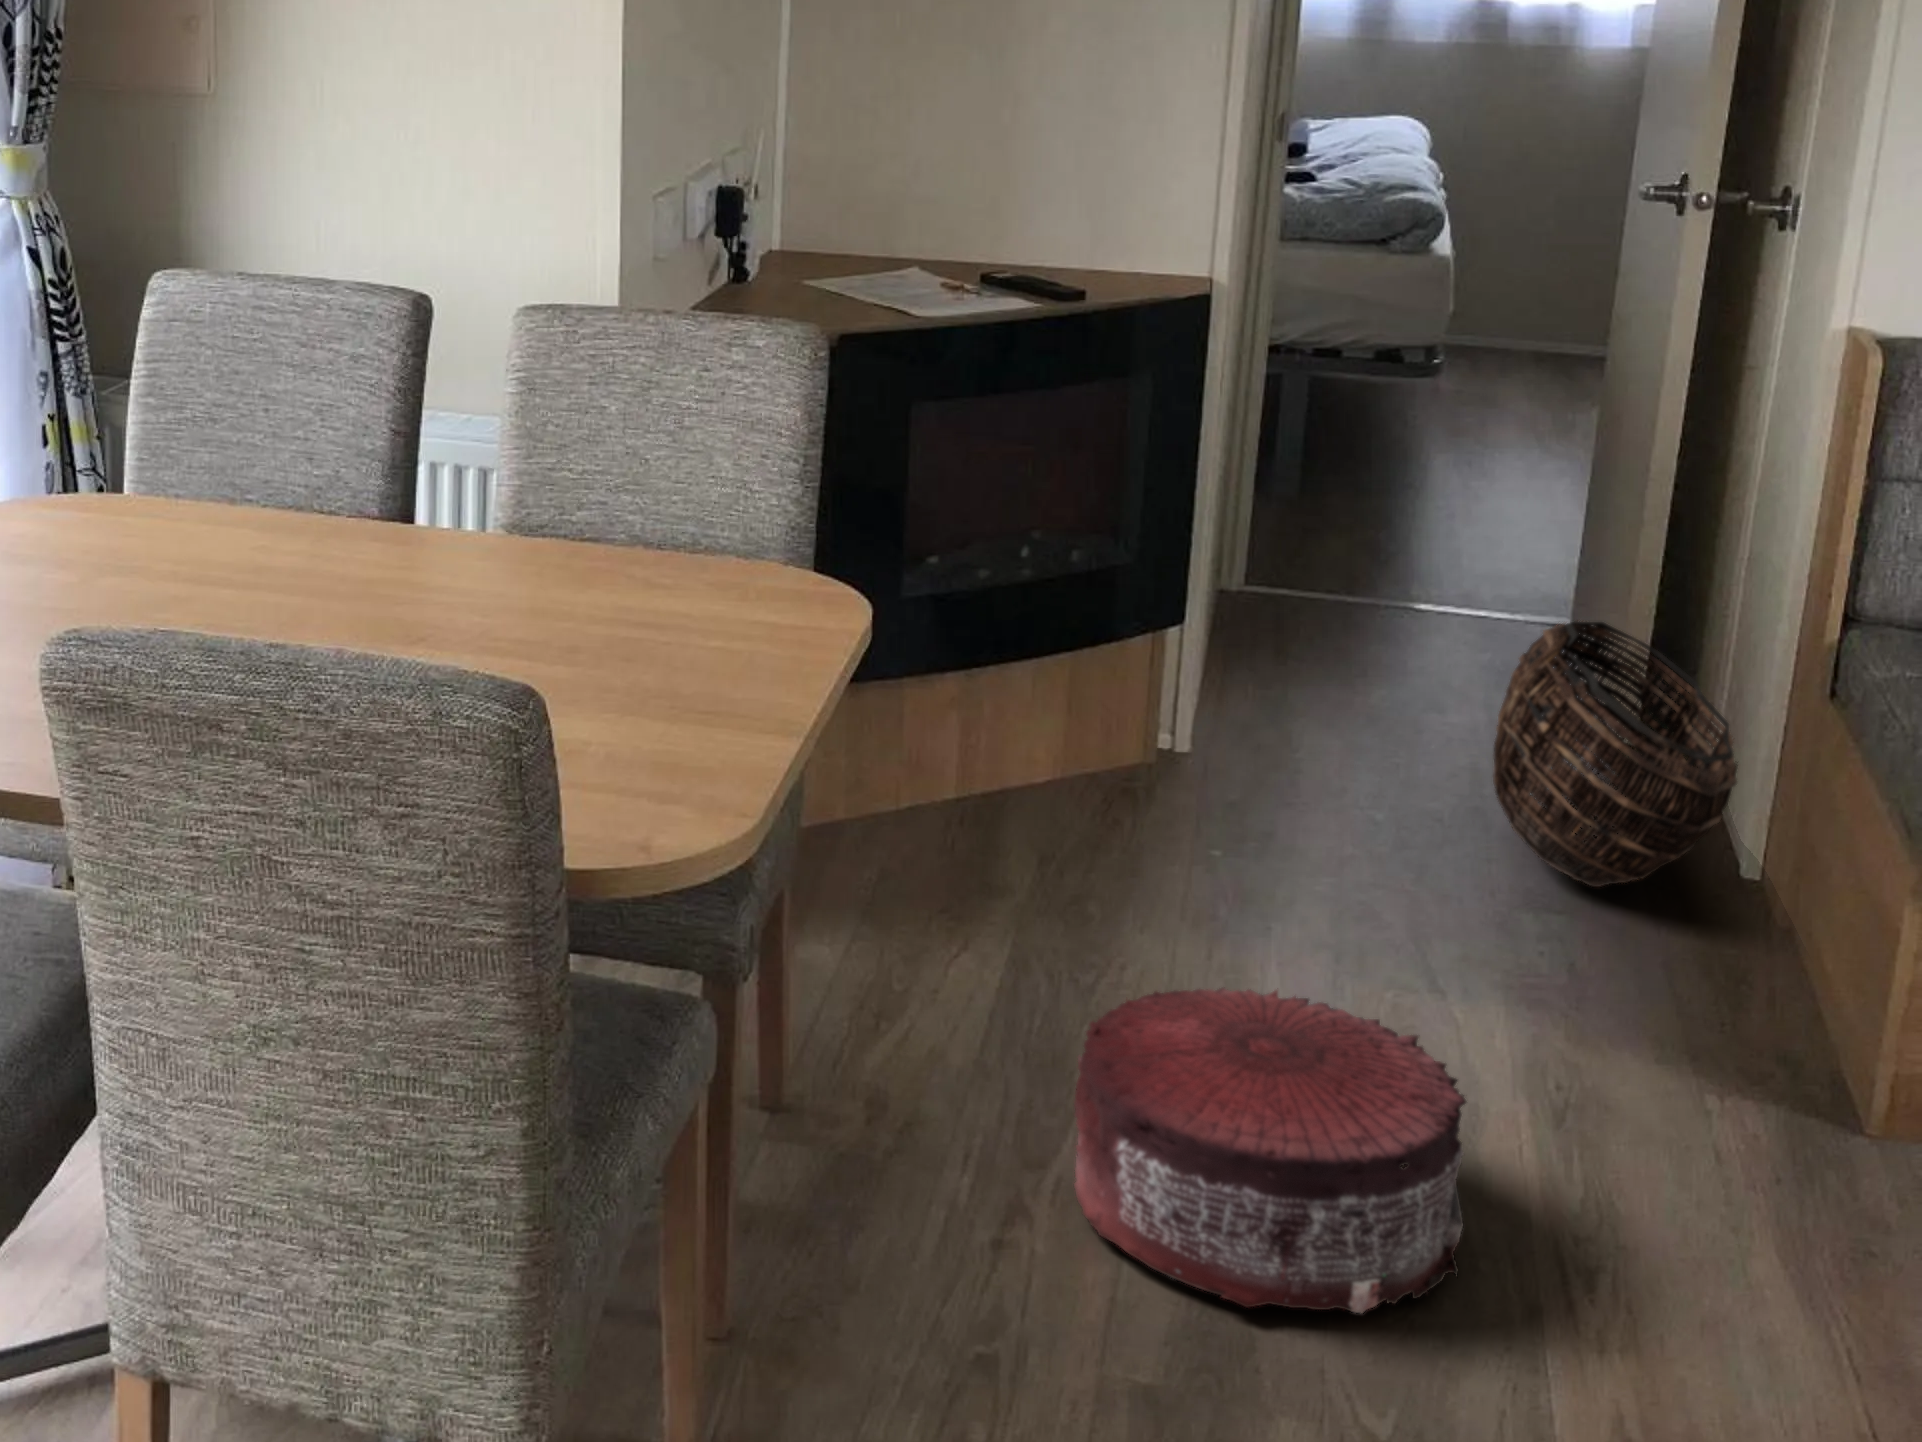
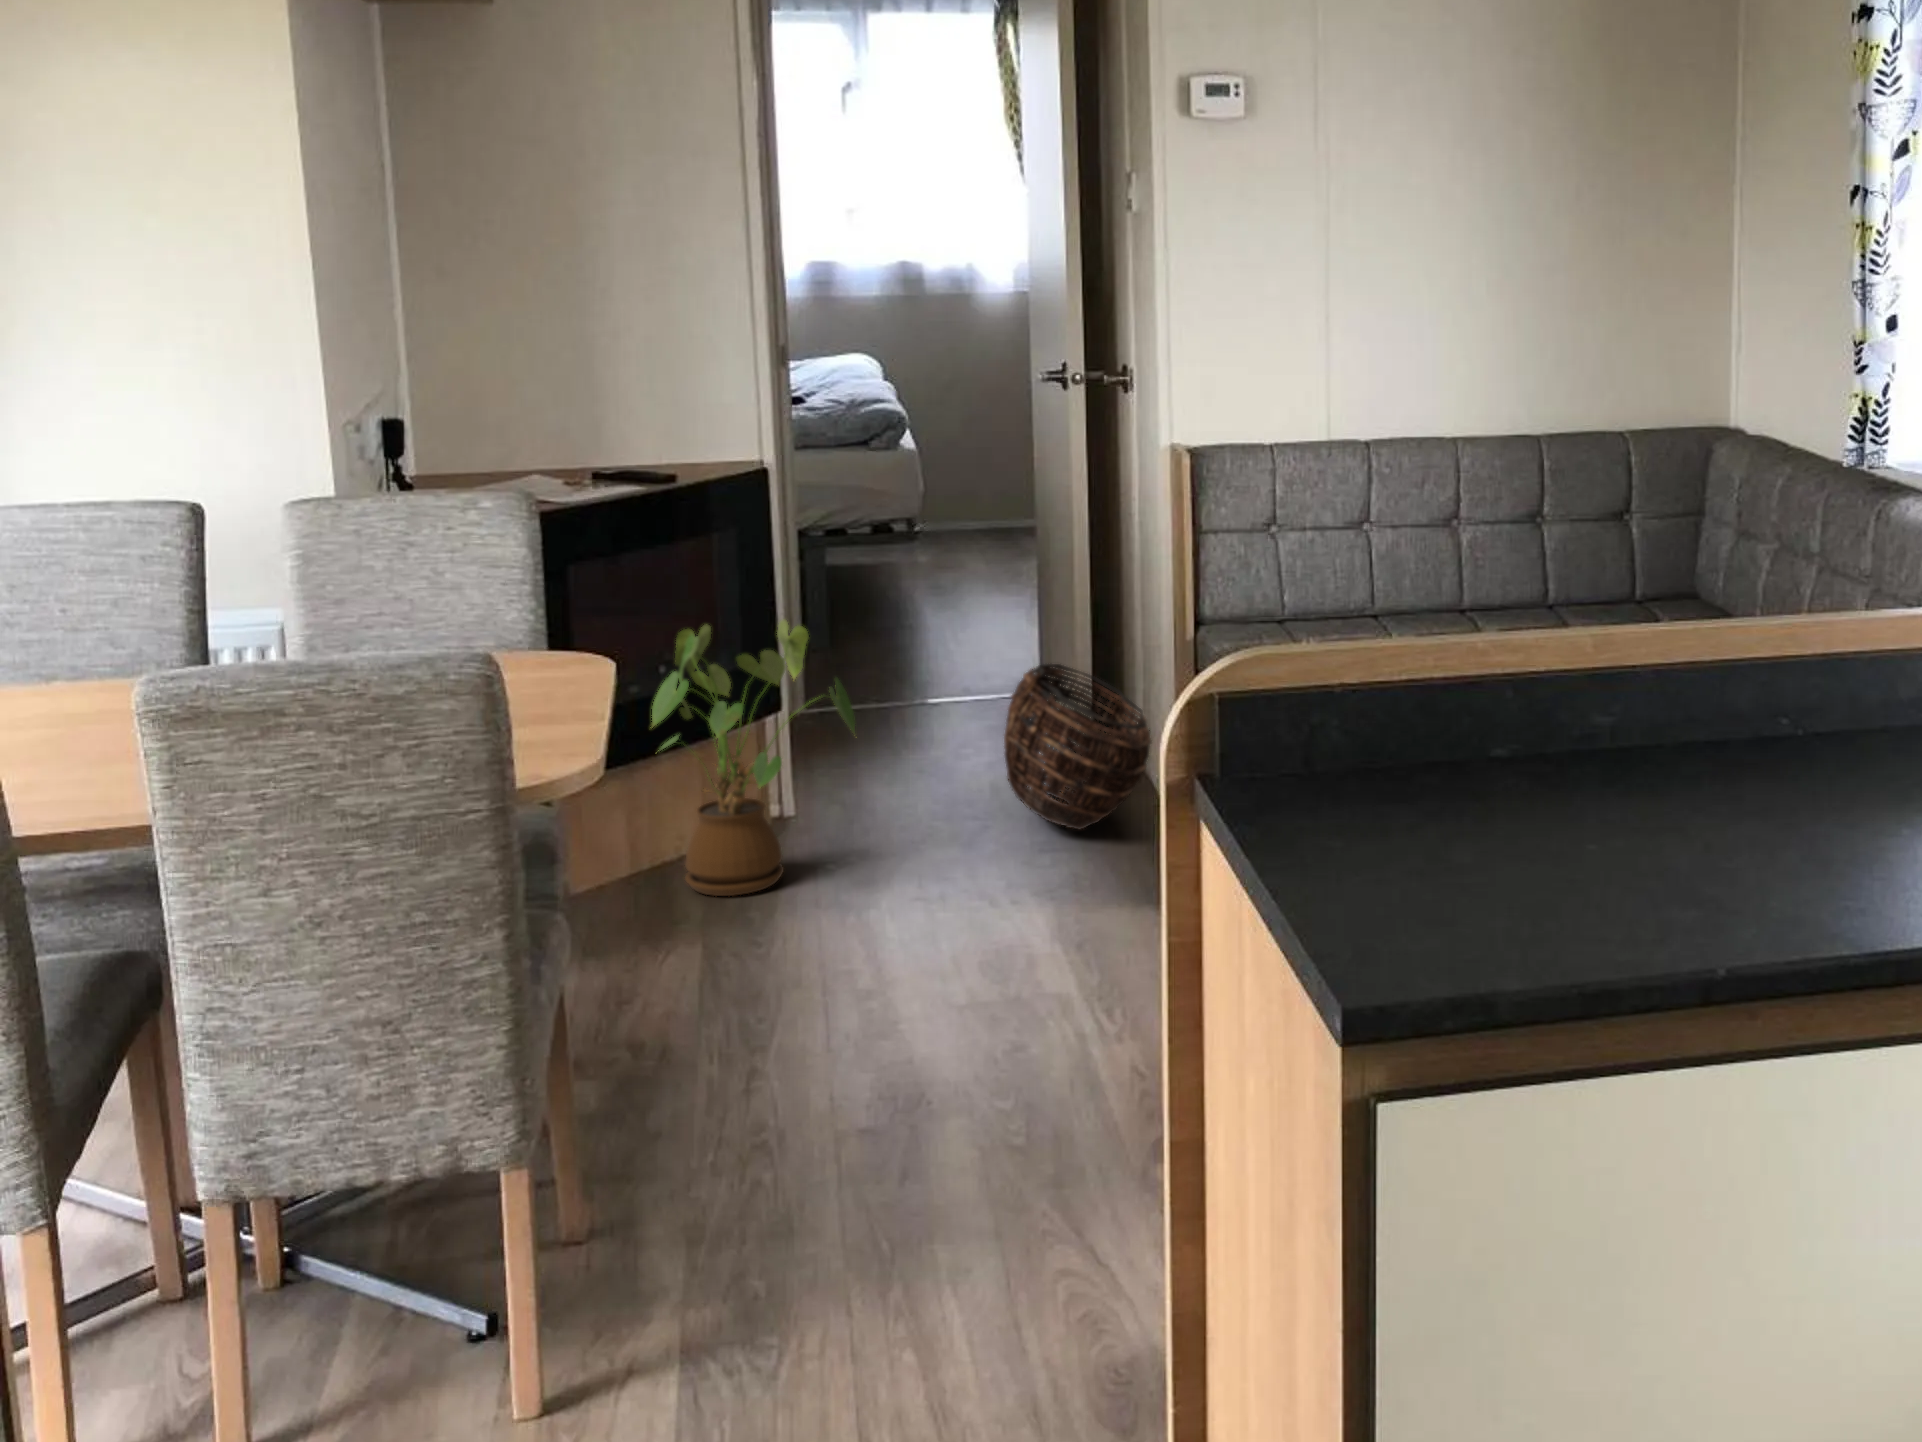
house plant: none [990,497,1272,872] -> present [652,619,855,896]
pouf: present [1074,988,1466,1313] -> none [779,896,1036,1077]

